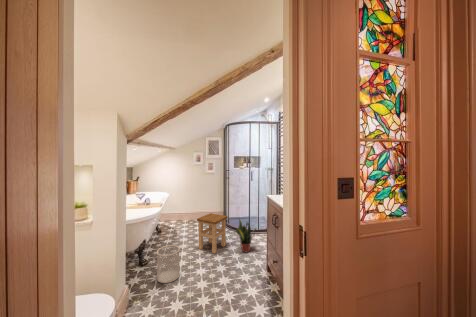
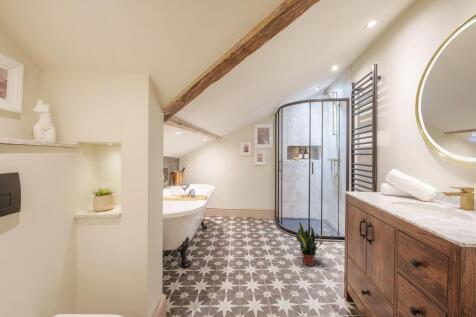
stool: present [197,213,227,254] -> none [246,211,284,262]
wastebasket: present [157,245,180,283] -> none [200,247,227,295]

